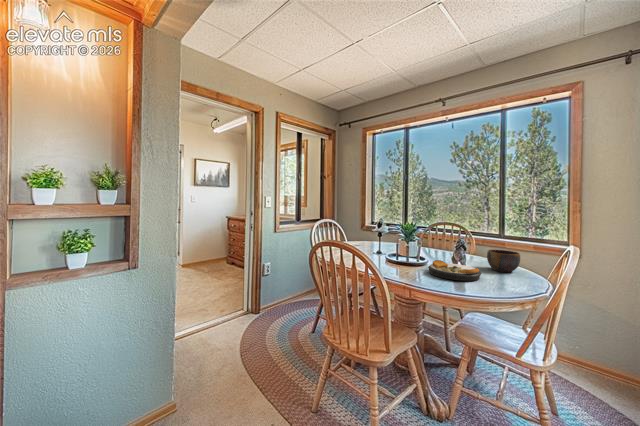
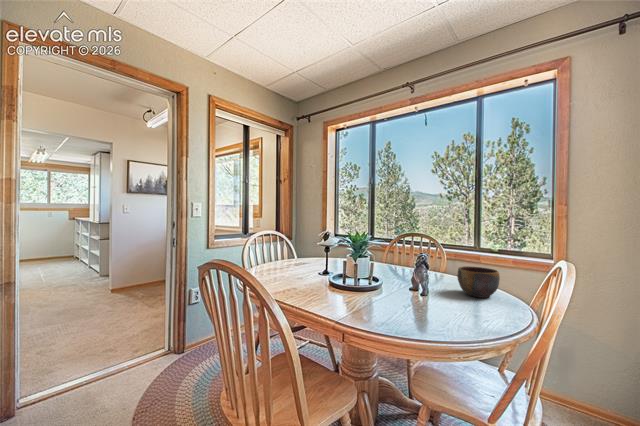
plate: present [428,260,481,281] -> none [376,282,446,313]

